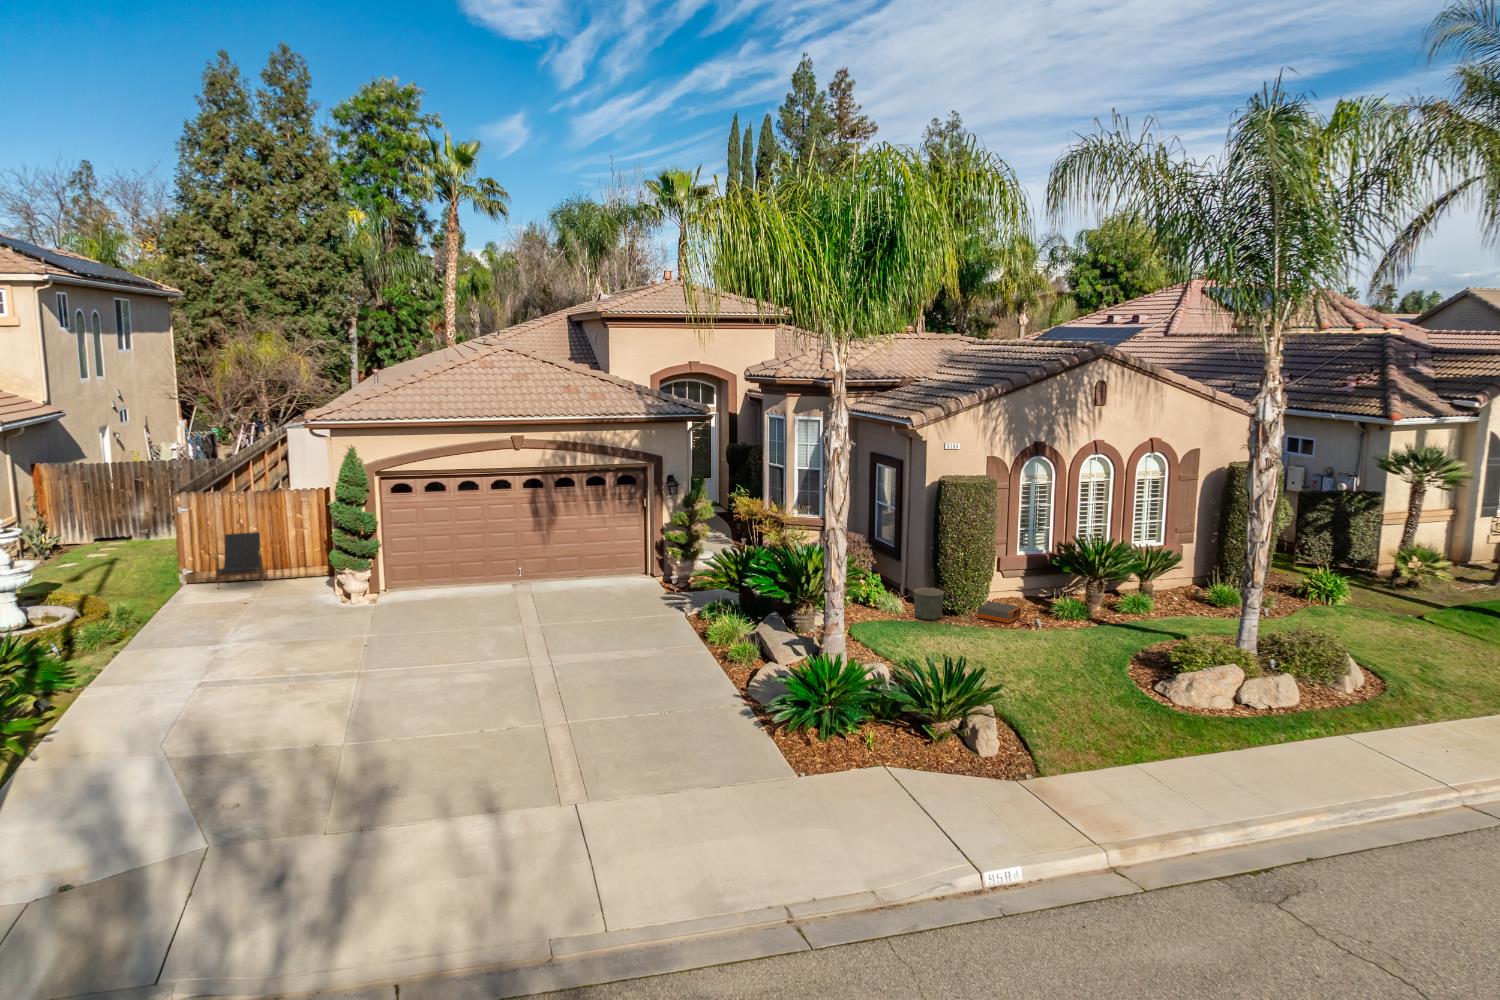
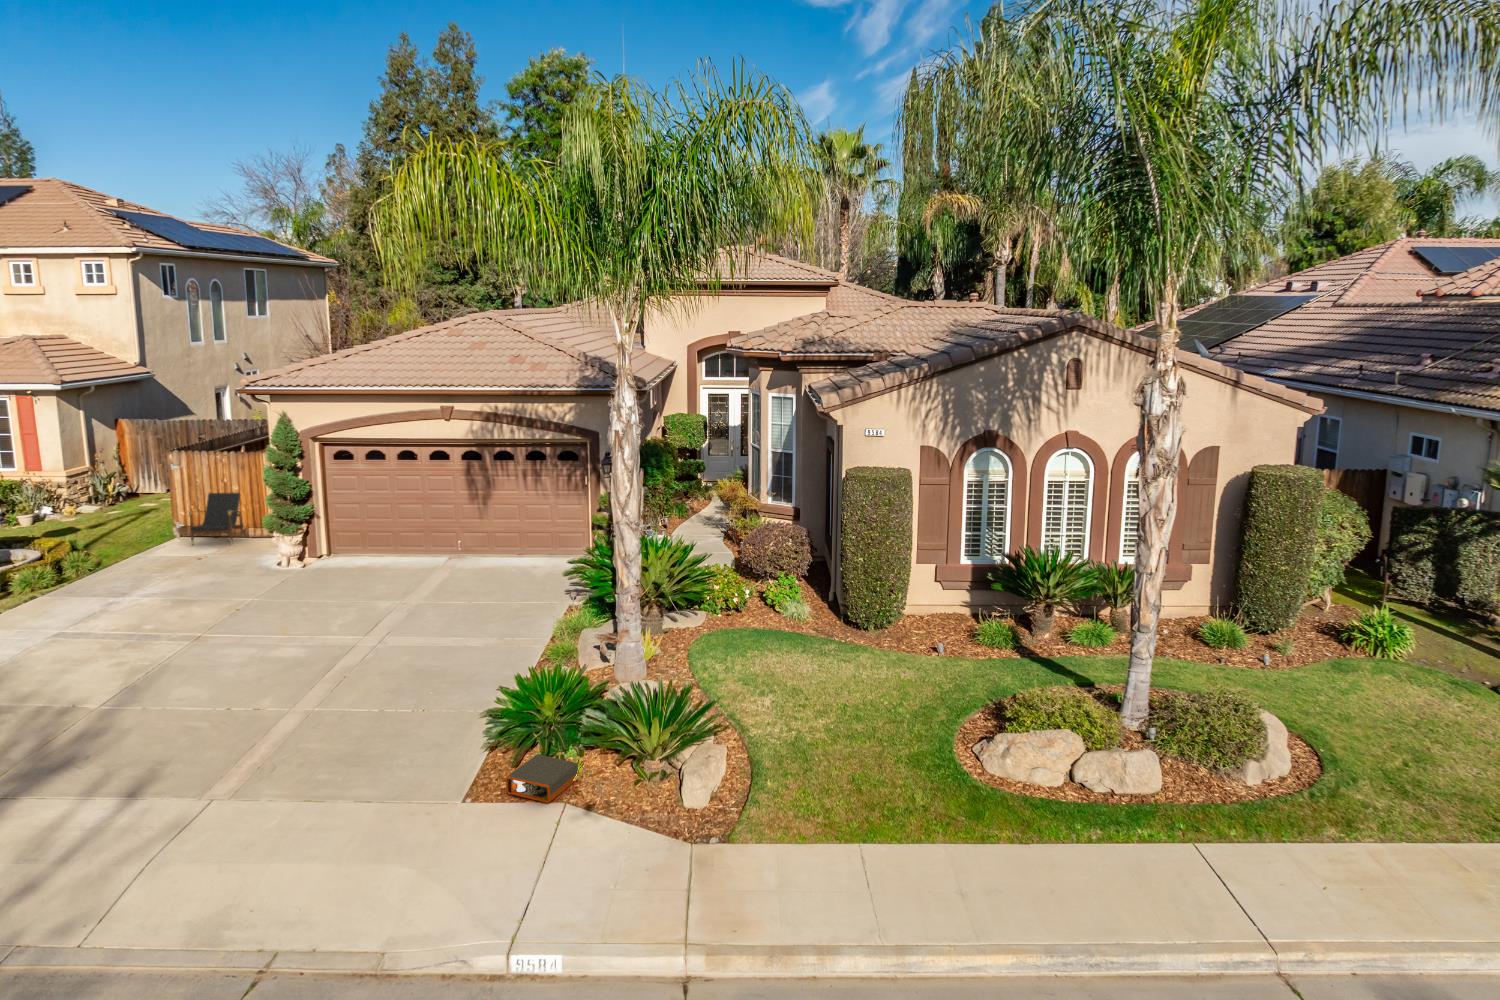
planter: present [914,588,944,620] -> none [807,597,842,635]
storage box: present [978,602,1021,623] -> present [506,754,578,803]

